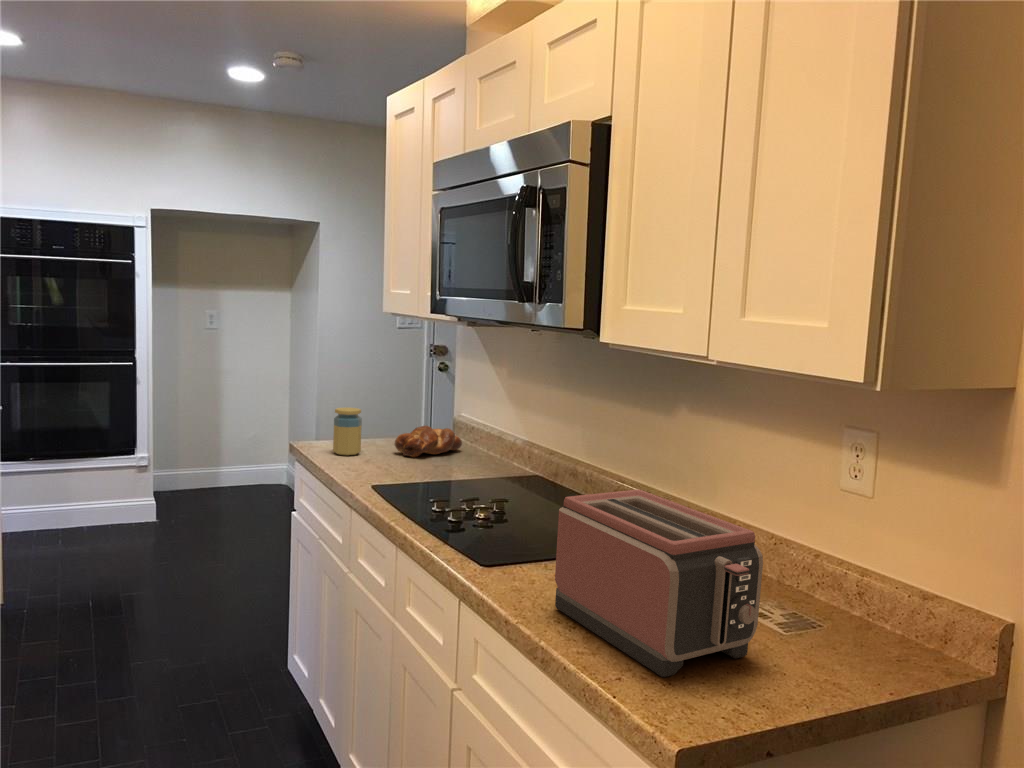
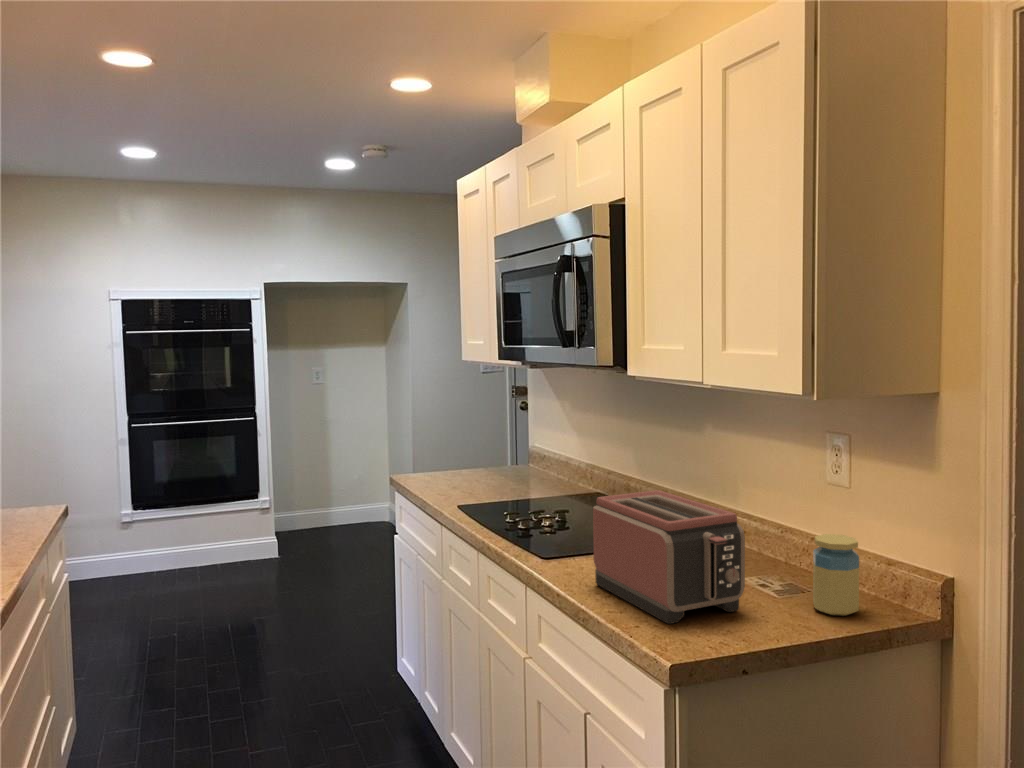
jar: present [333,407,362,455] -> present [813,534,859,616]
bread loaf: present [395,426,462,457] -> none [478,456,537,484]

